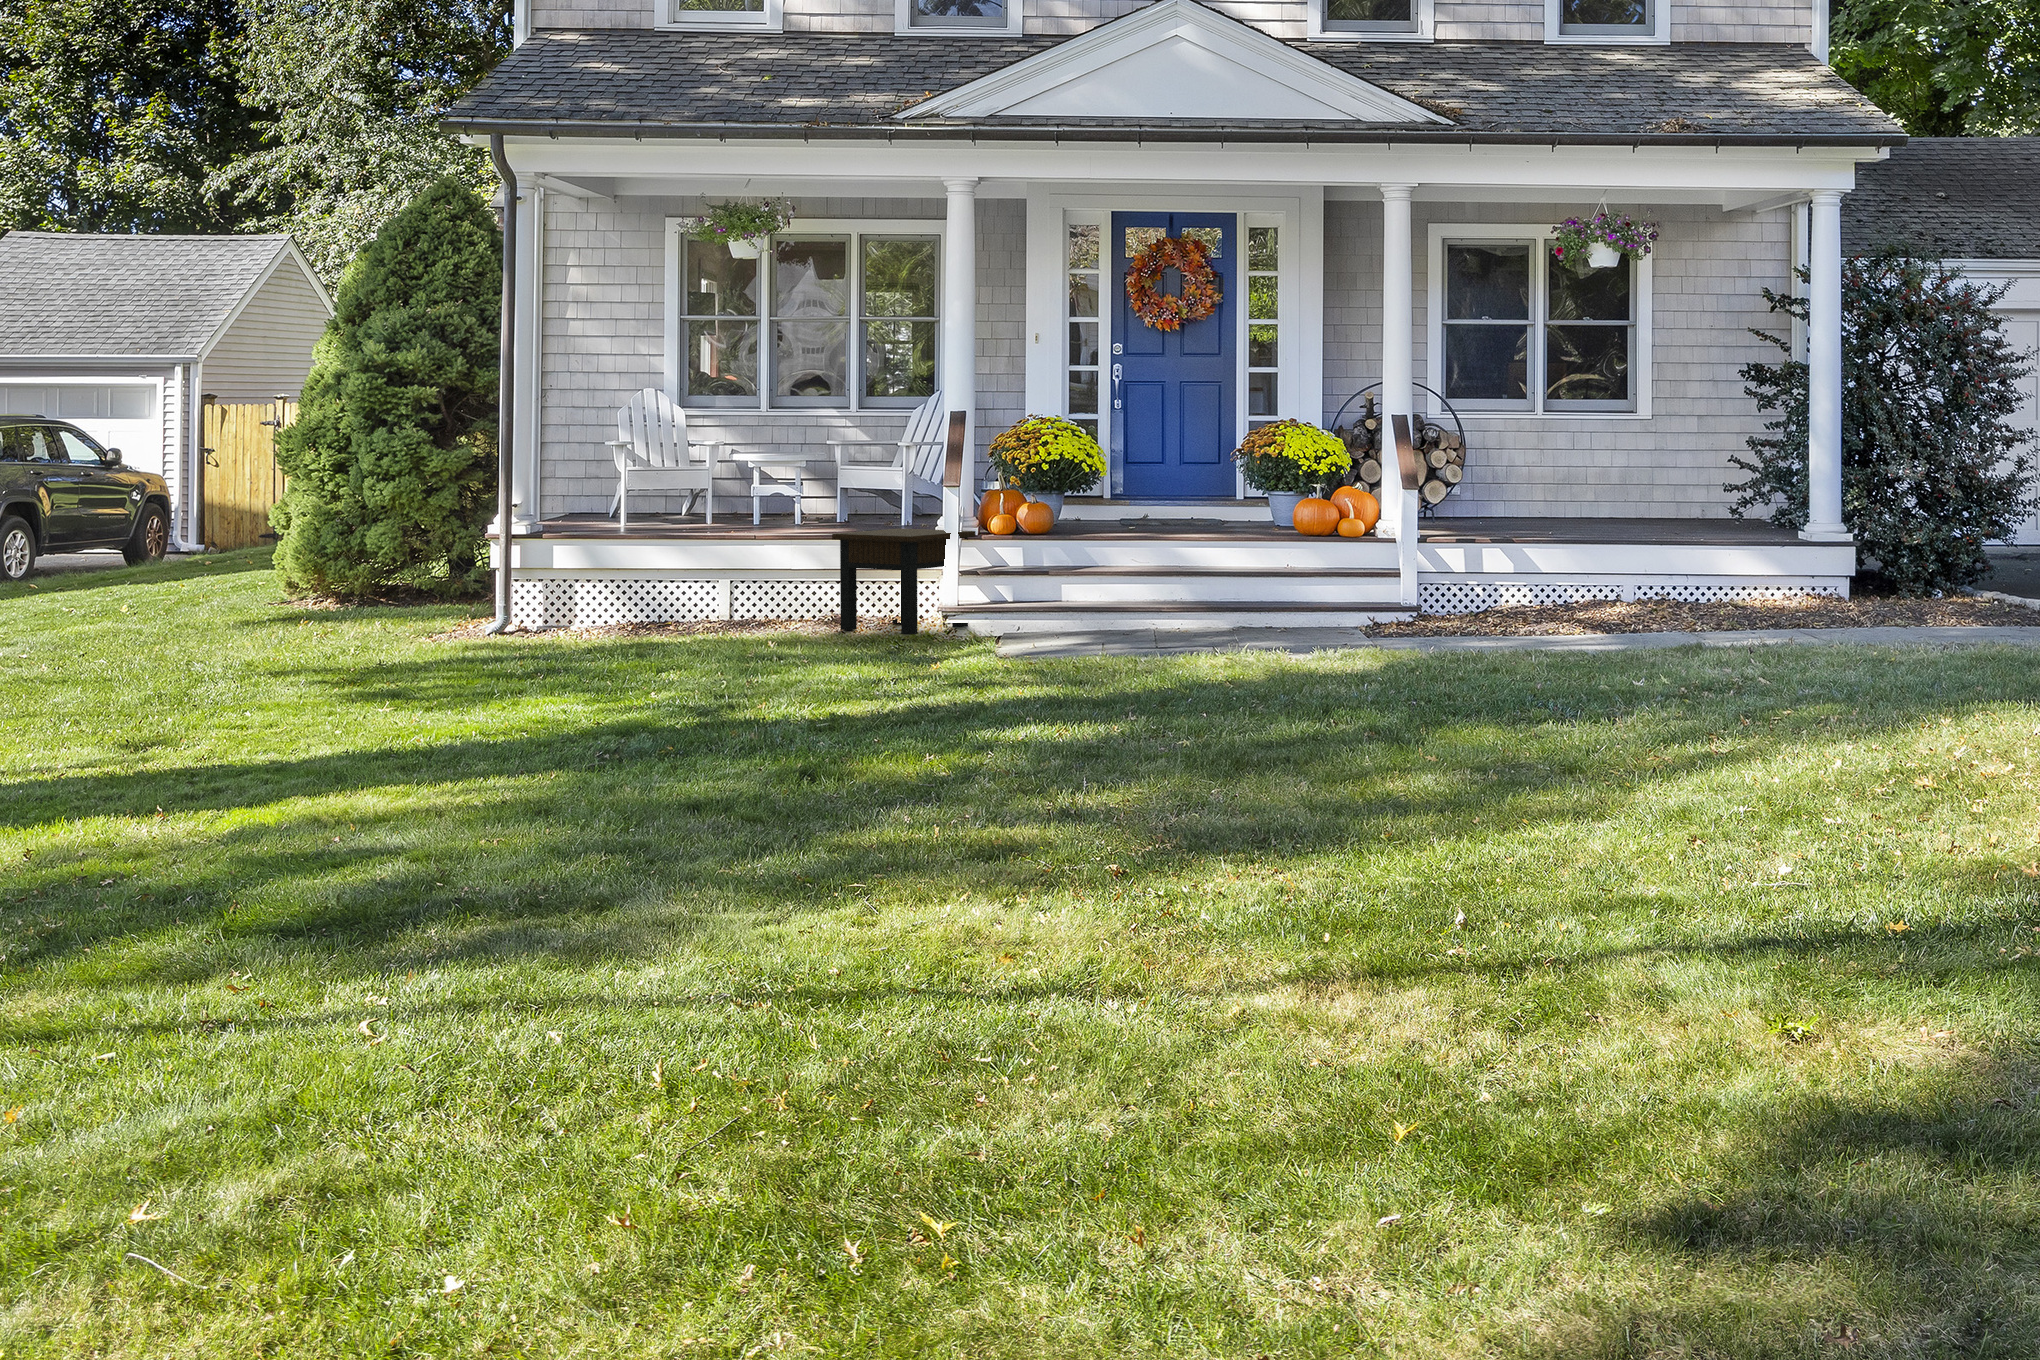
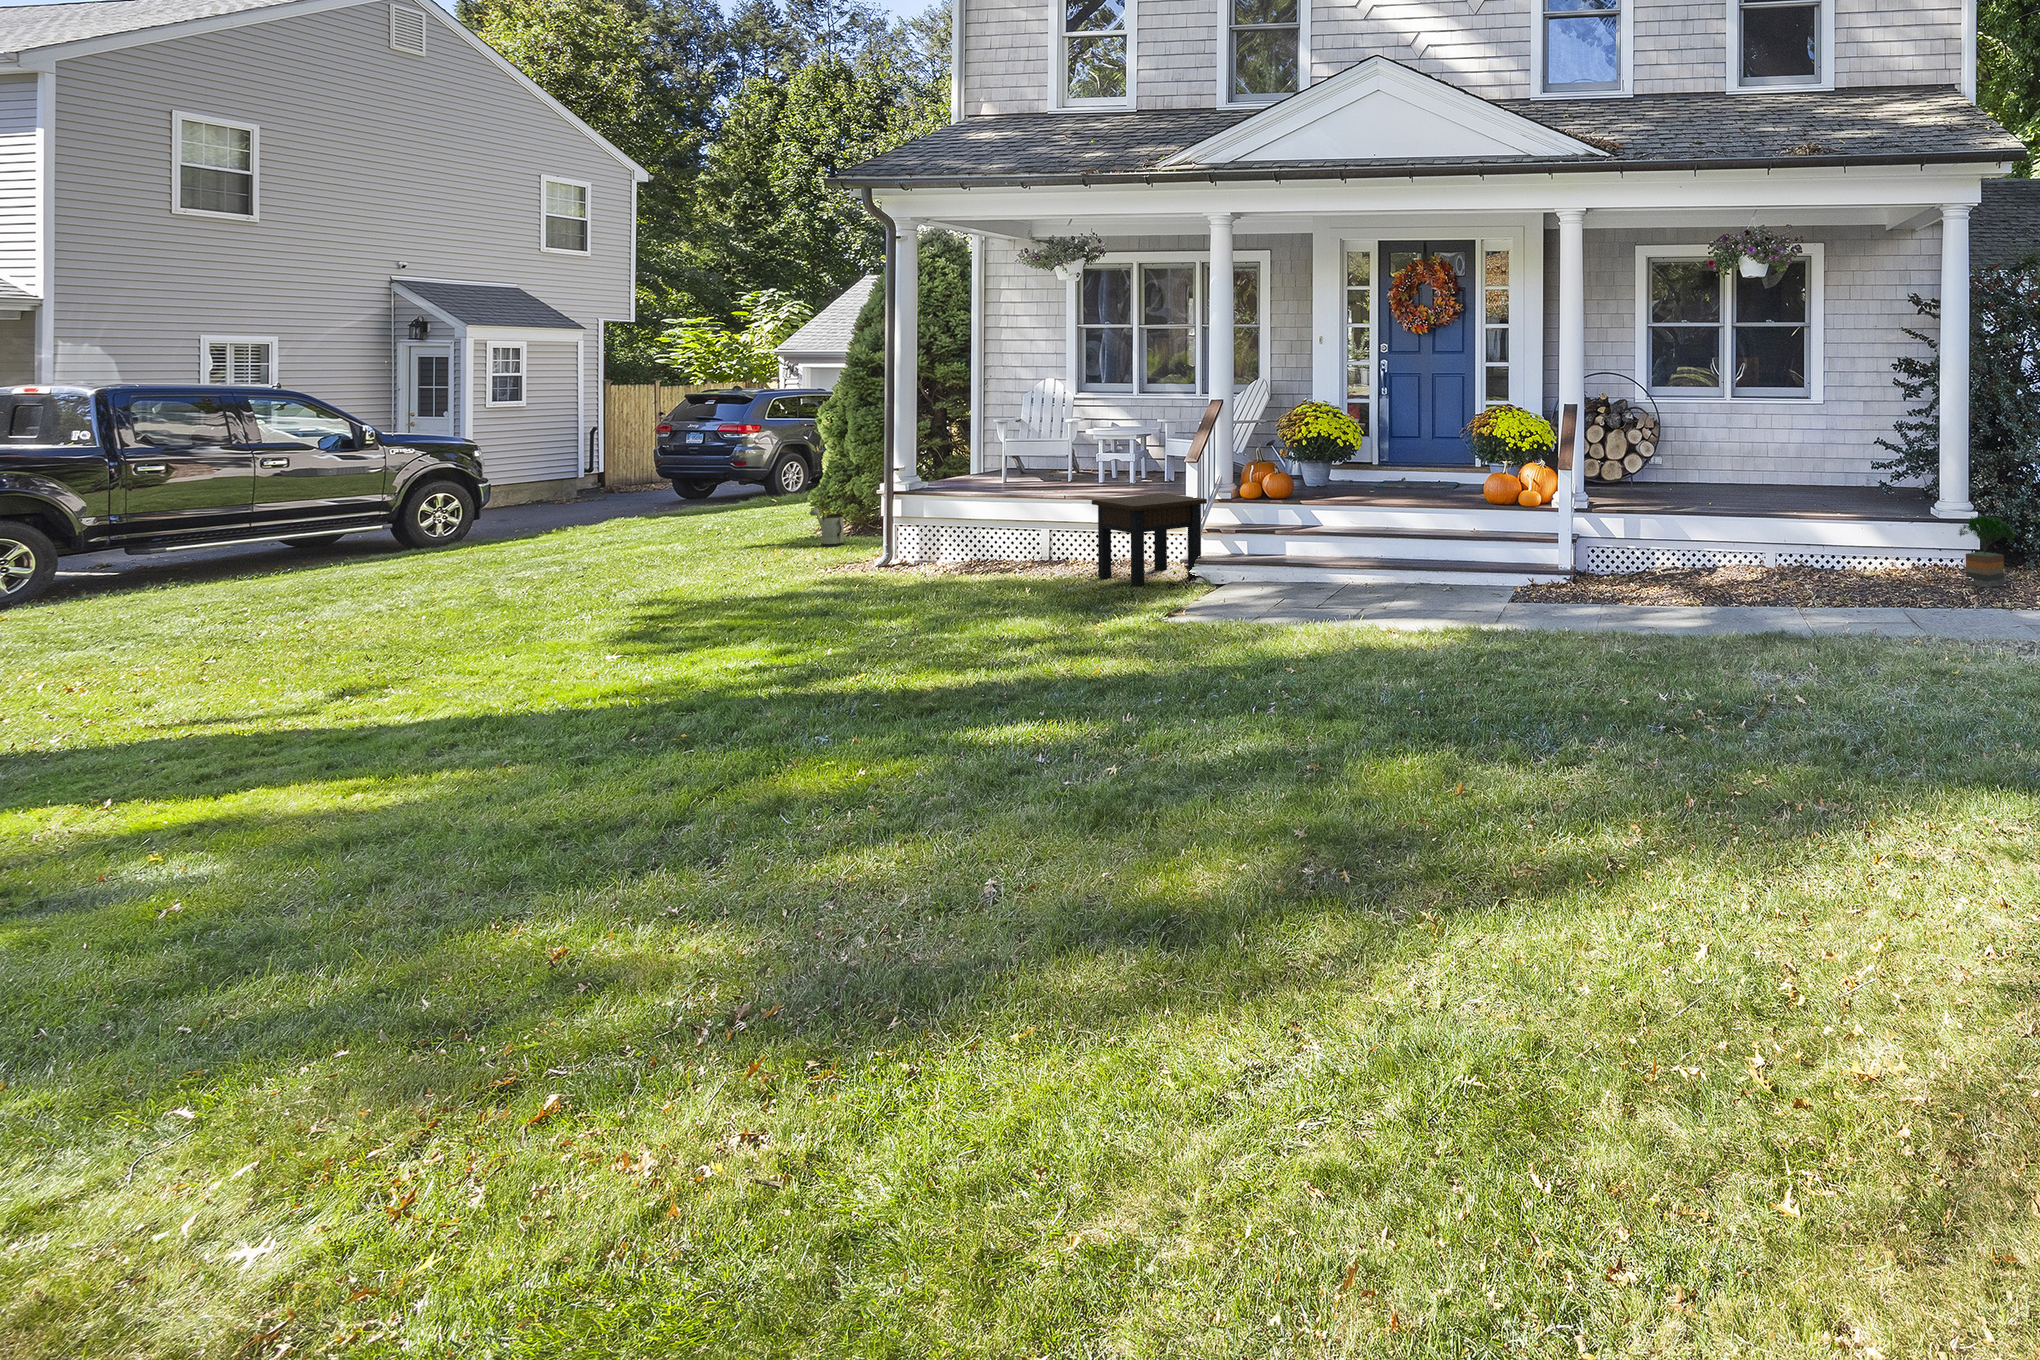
potted tree: none [1838,531,1901,609] -> present [1959,516,2015,588]
watering can: none [324,564,380,620] -> present [810,506,844,546]

